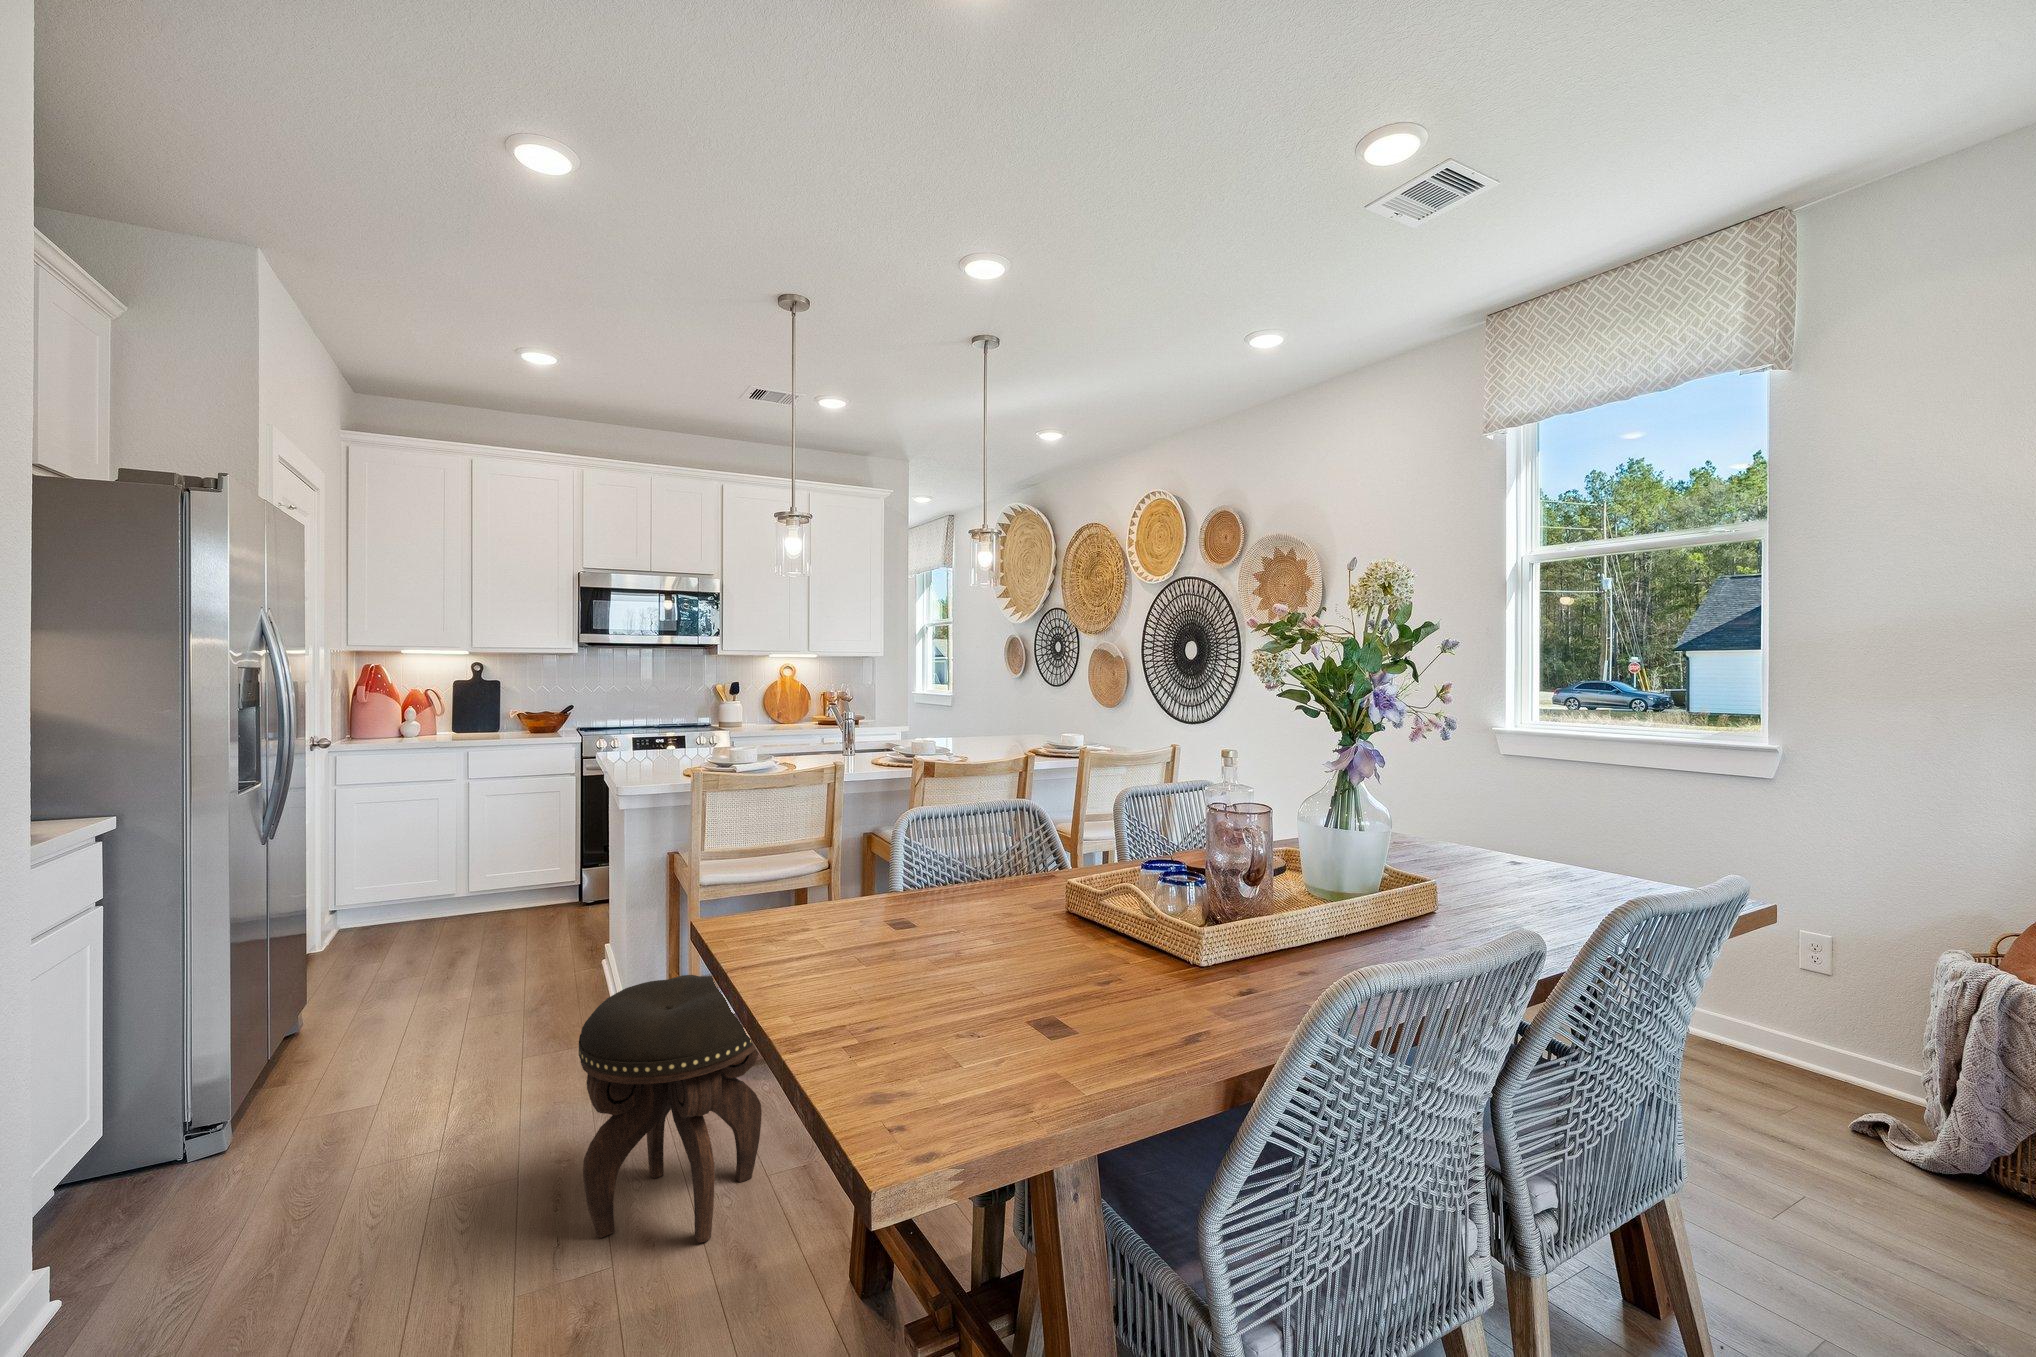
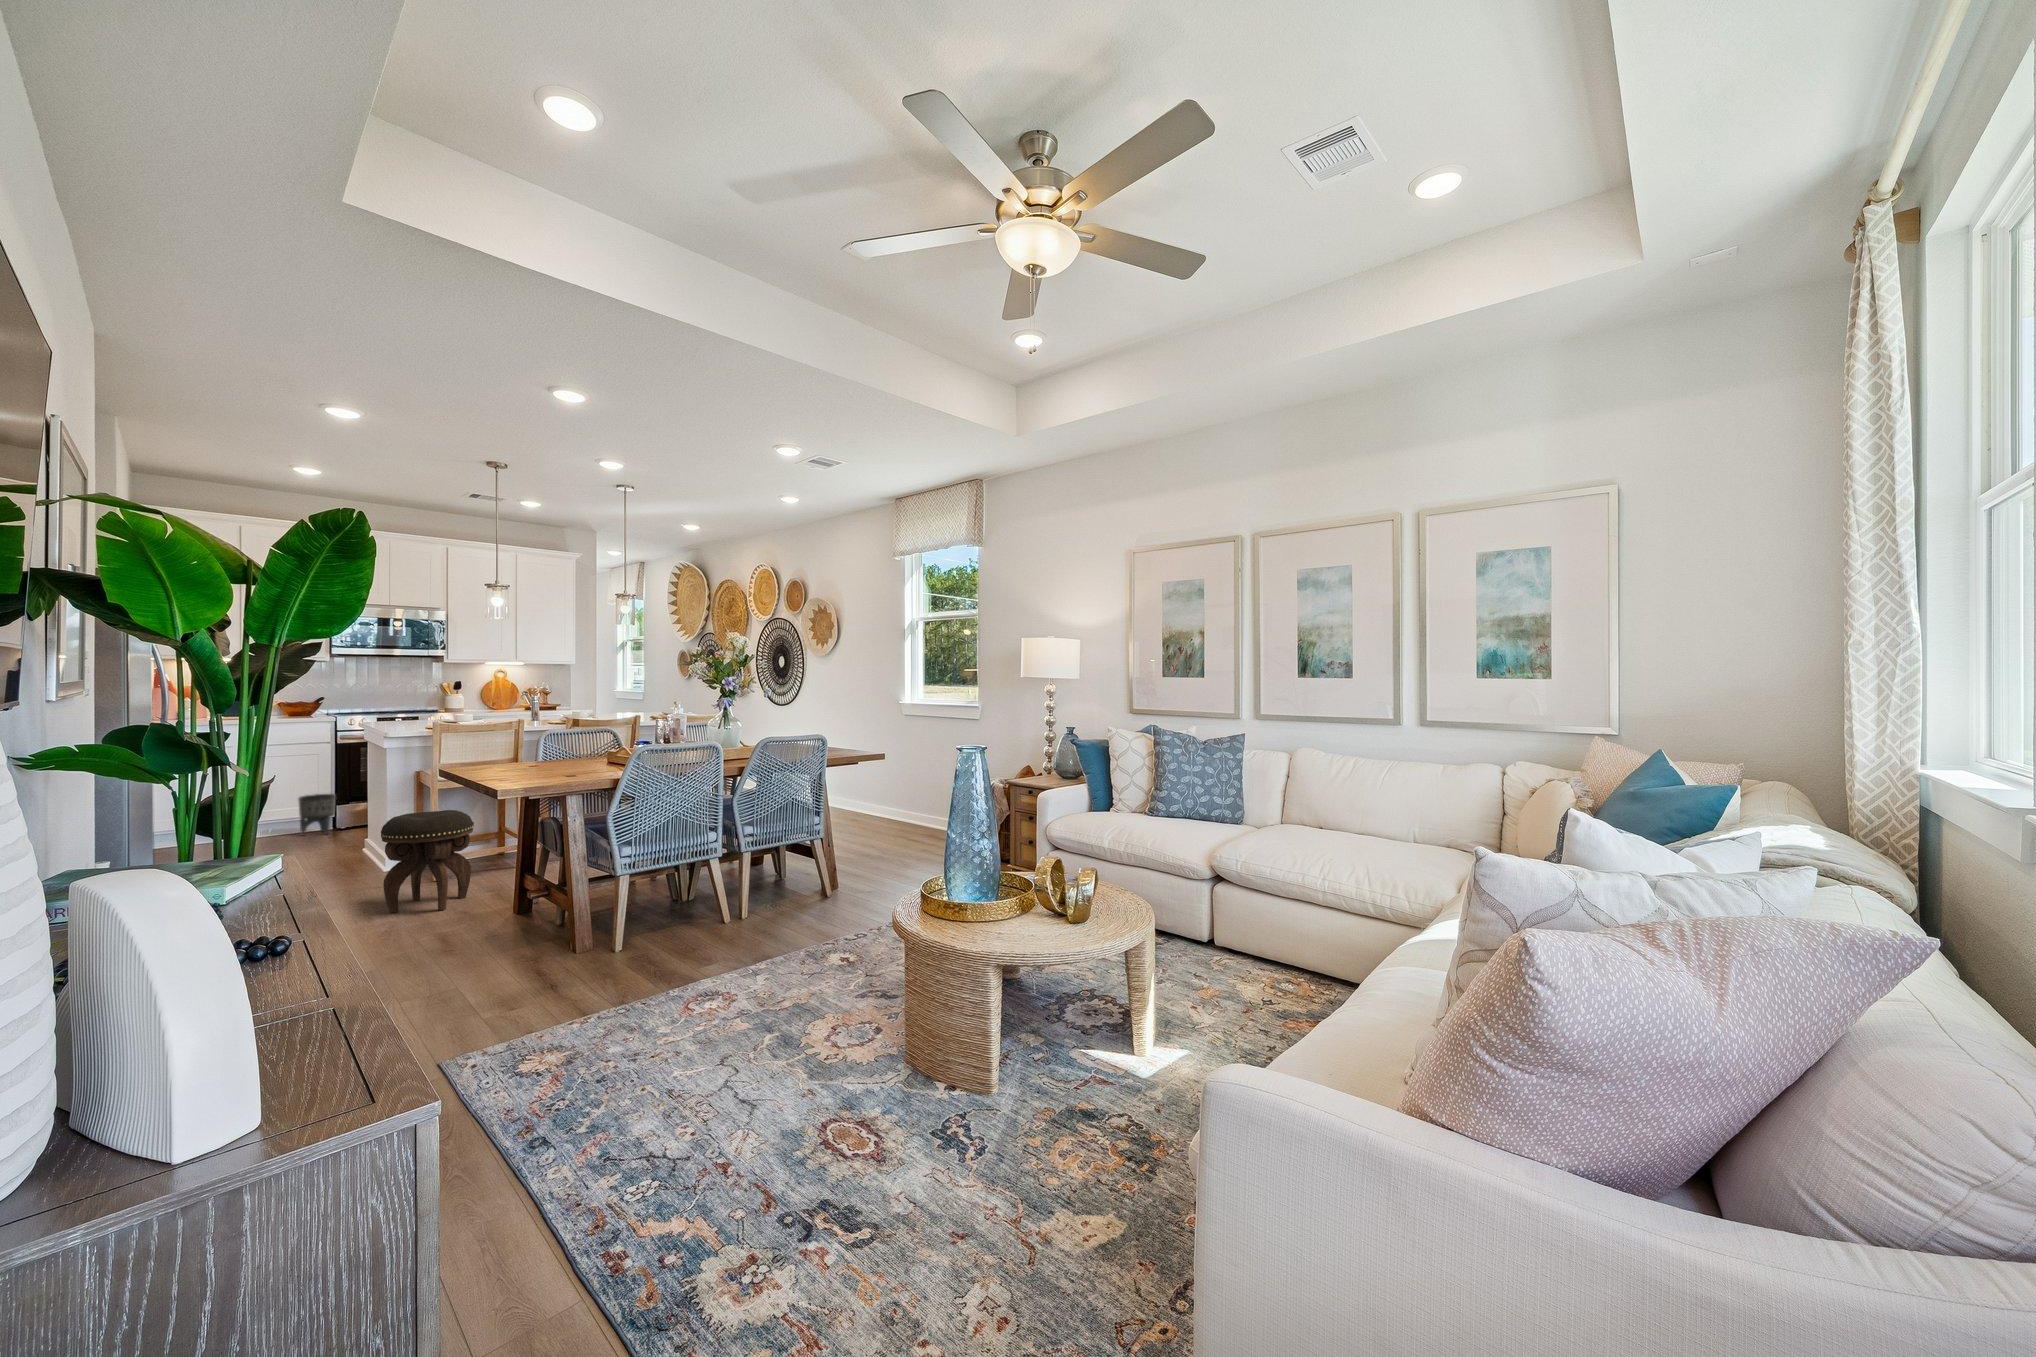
planter: none [527,853,576,918] -> present [298,794,336,836]

